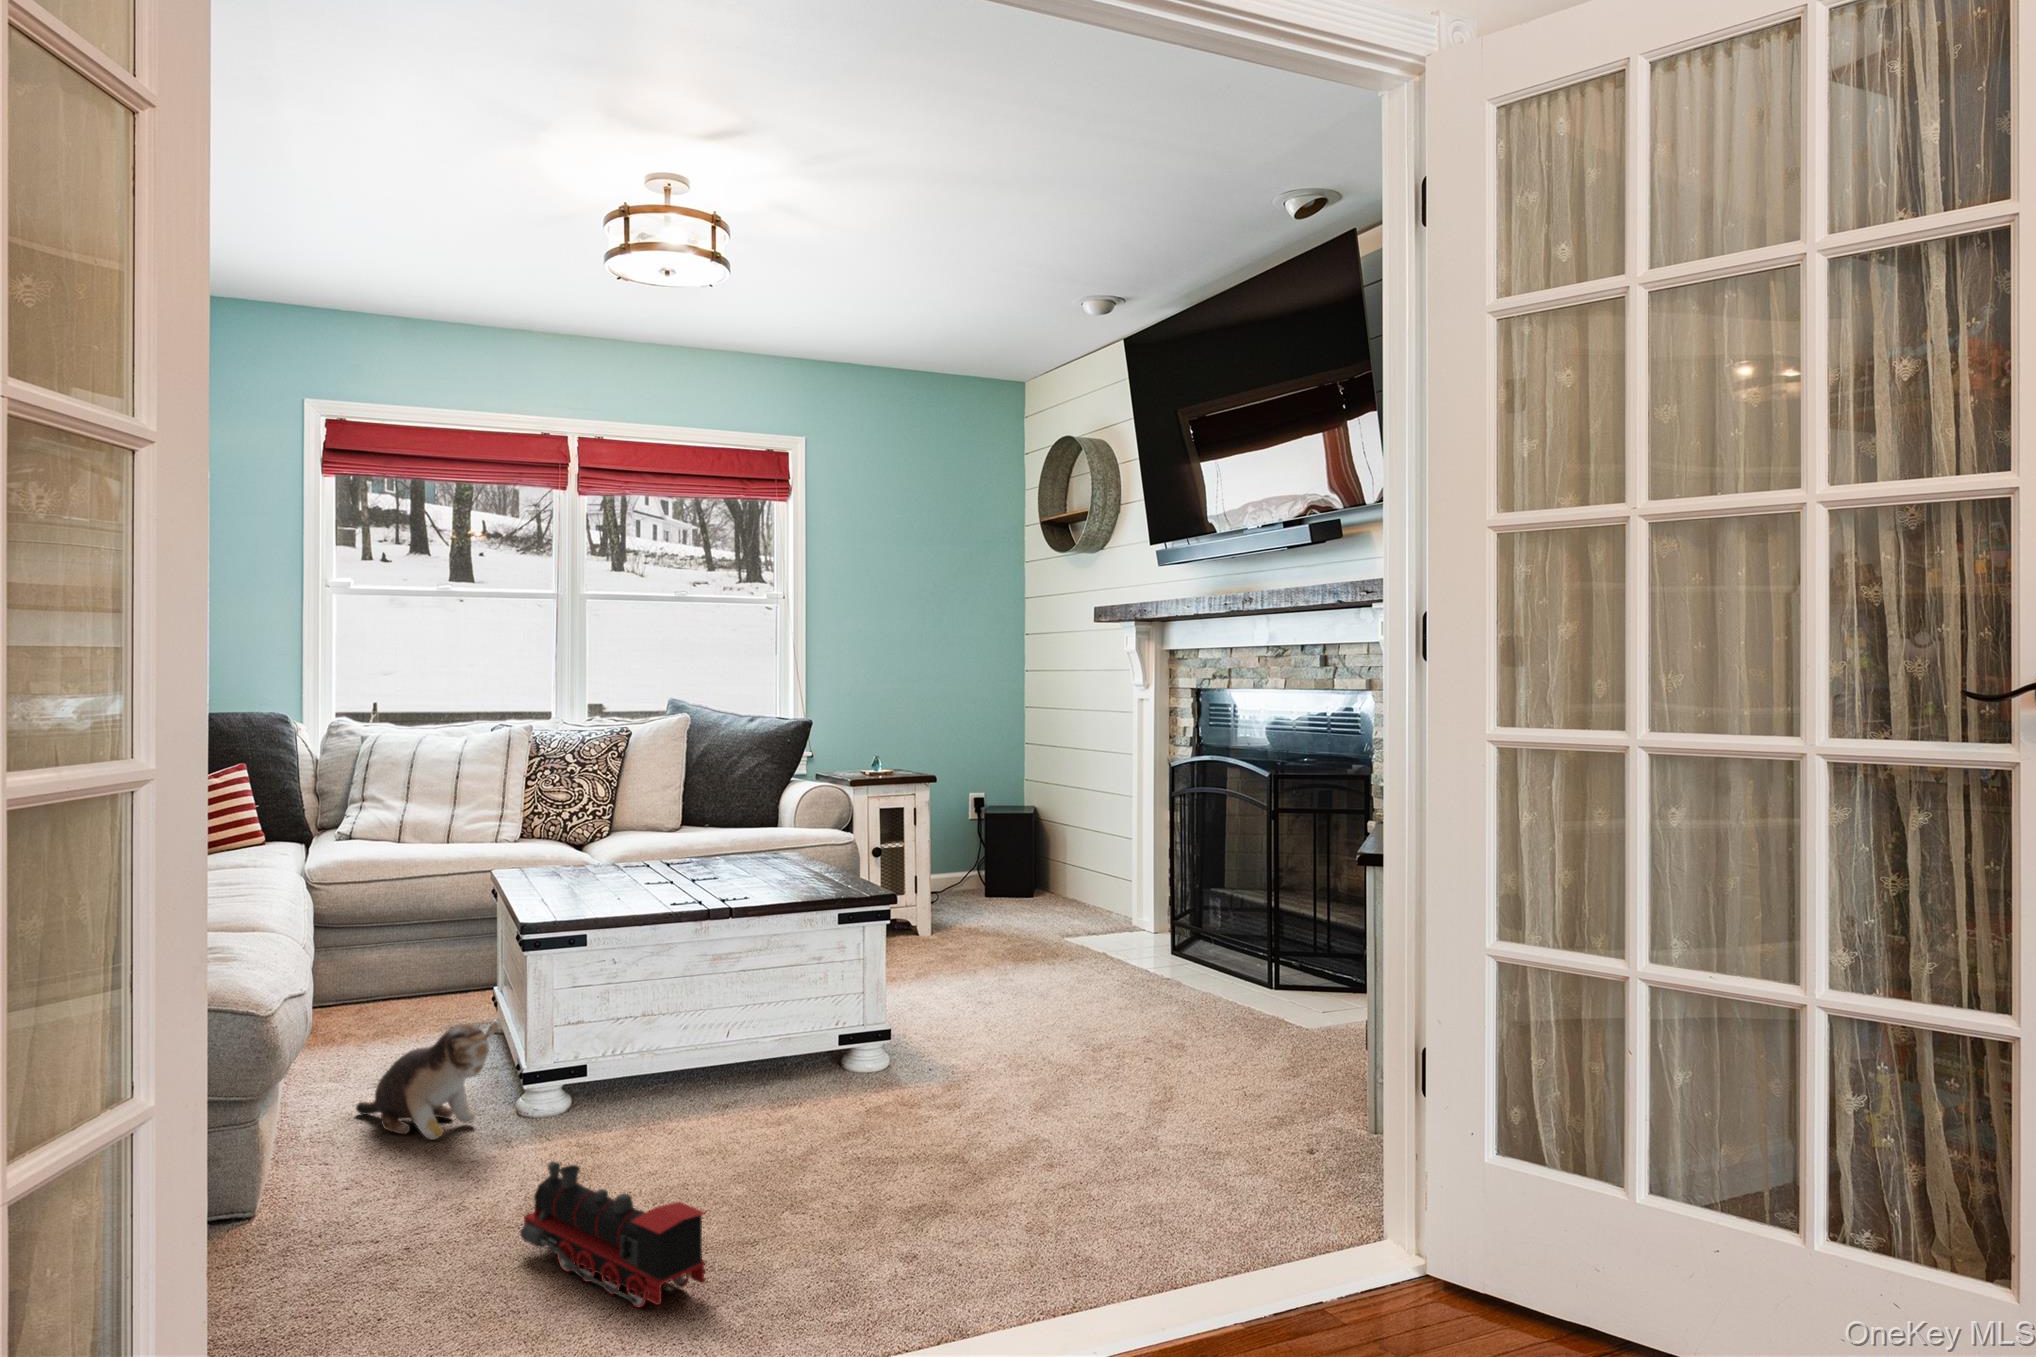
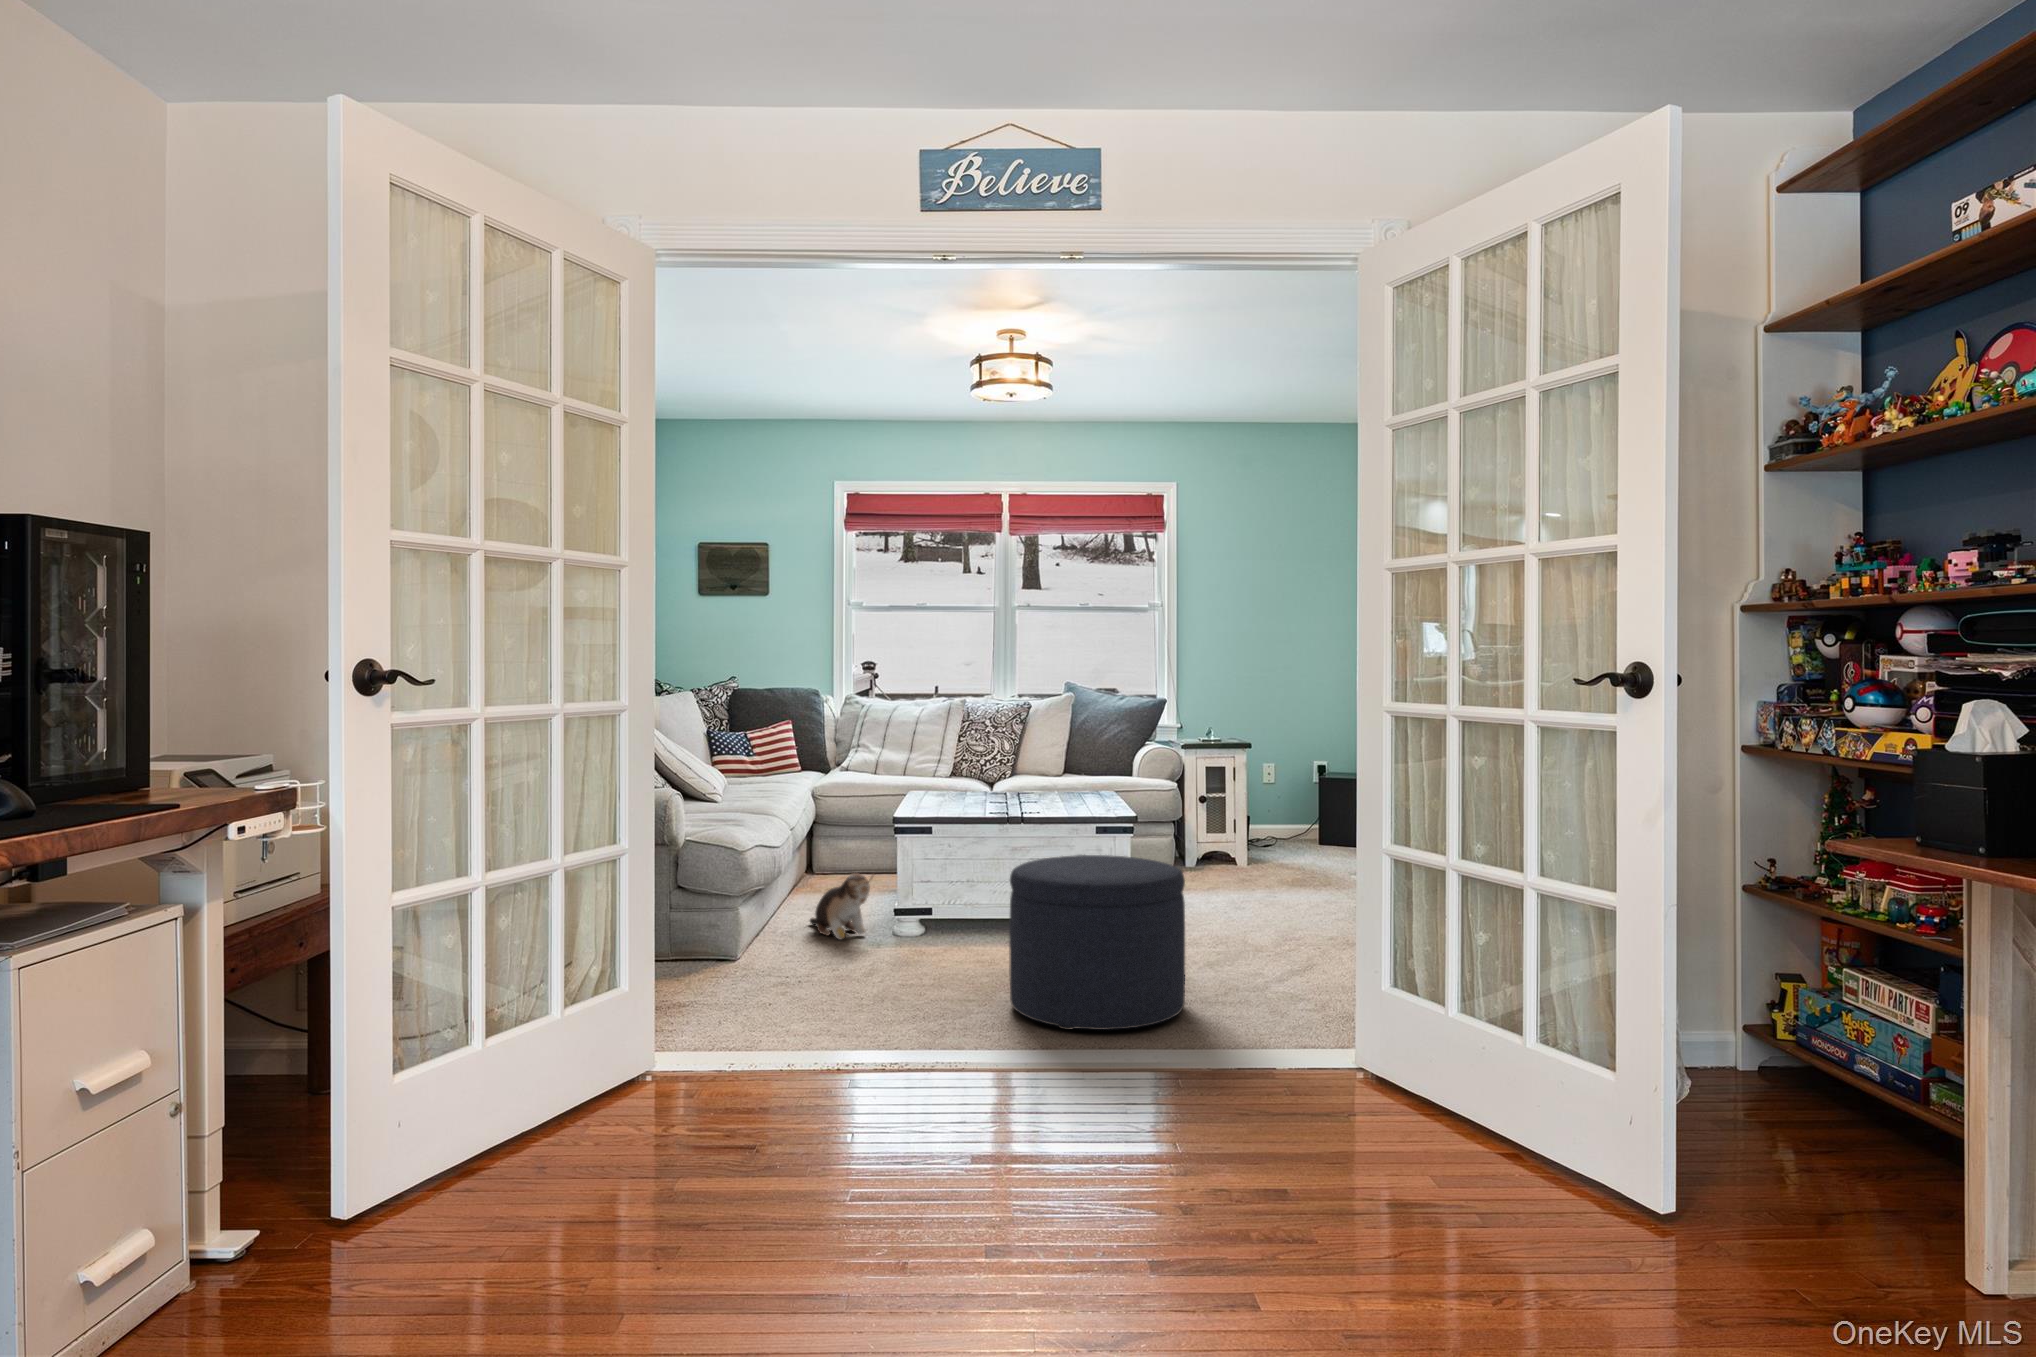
ottoman: none [826,968,1102,1272] -> present [1009,855,1185,1030]
toy train: present [520,1161,706,1307] -> none [849,941,926,1017]

